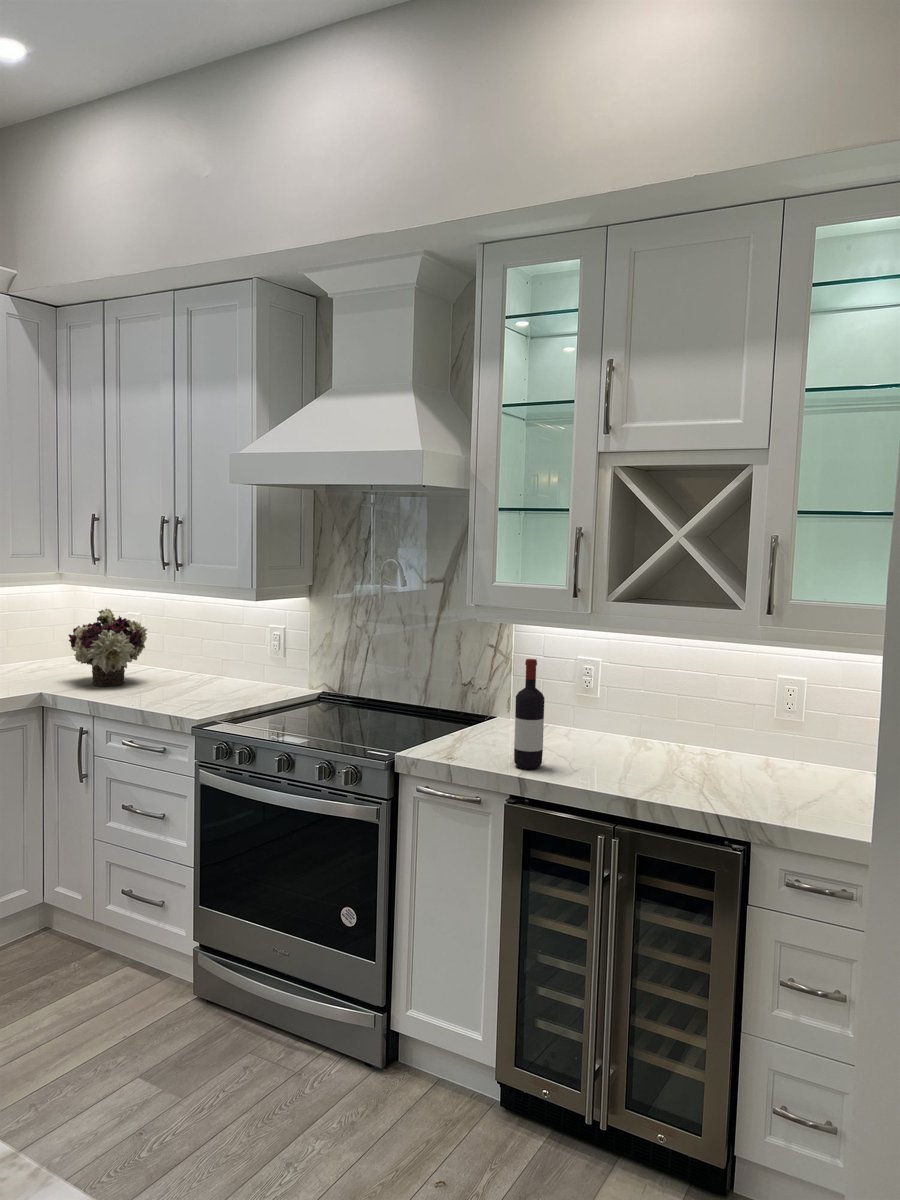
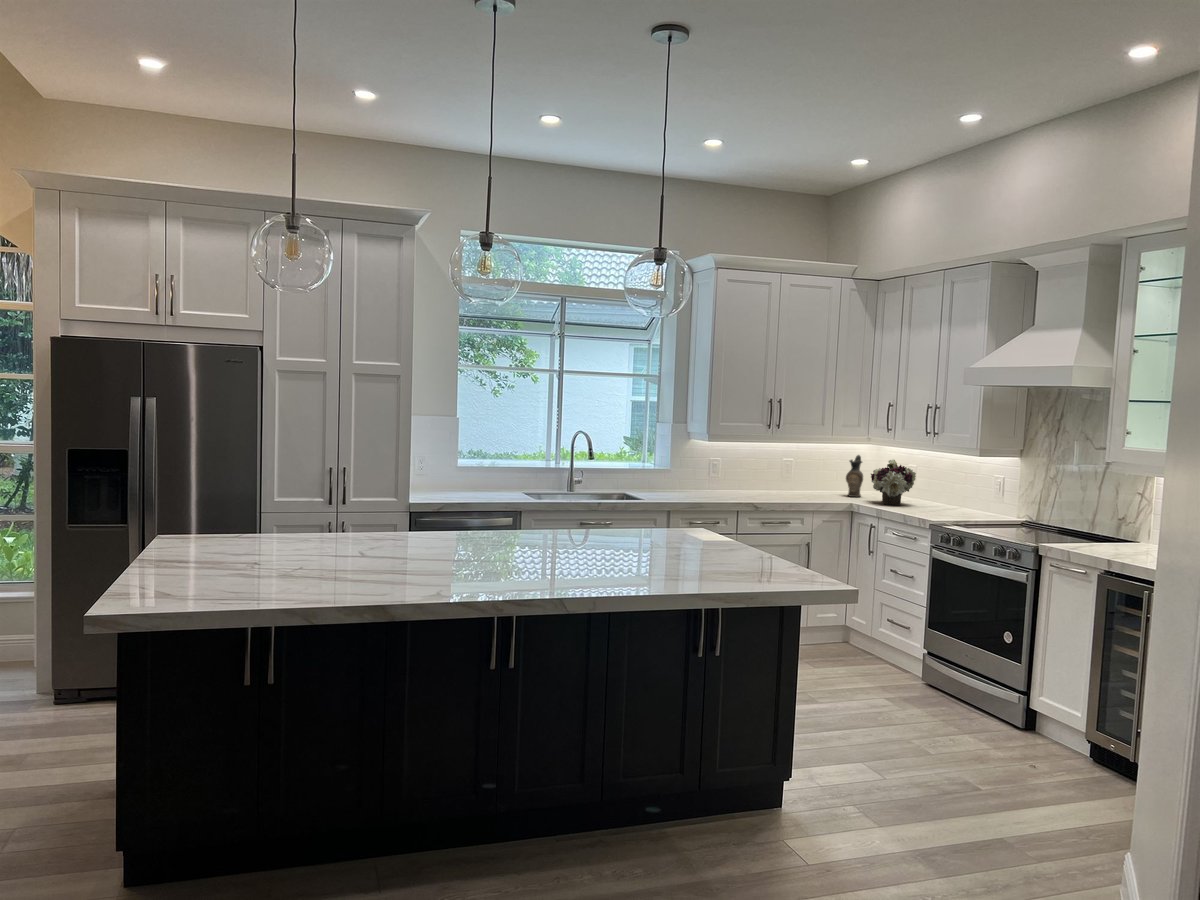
ceramic pitcher: none [23,601,54,673] -> present [846,455,863,497]
wine bottle: present [514,659,545,769] -> none [1110,492,1133,558]

